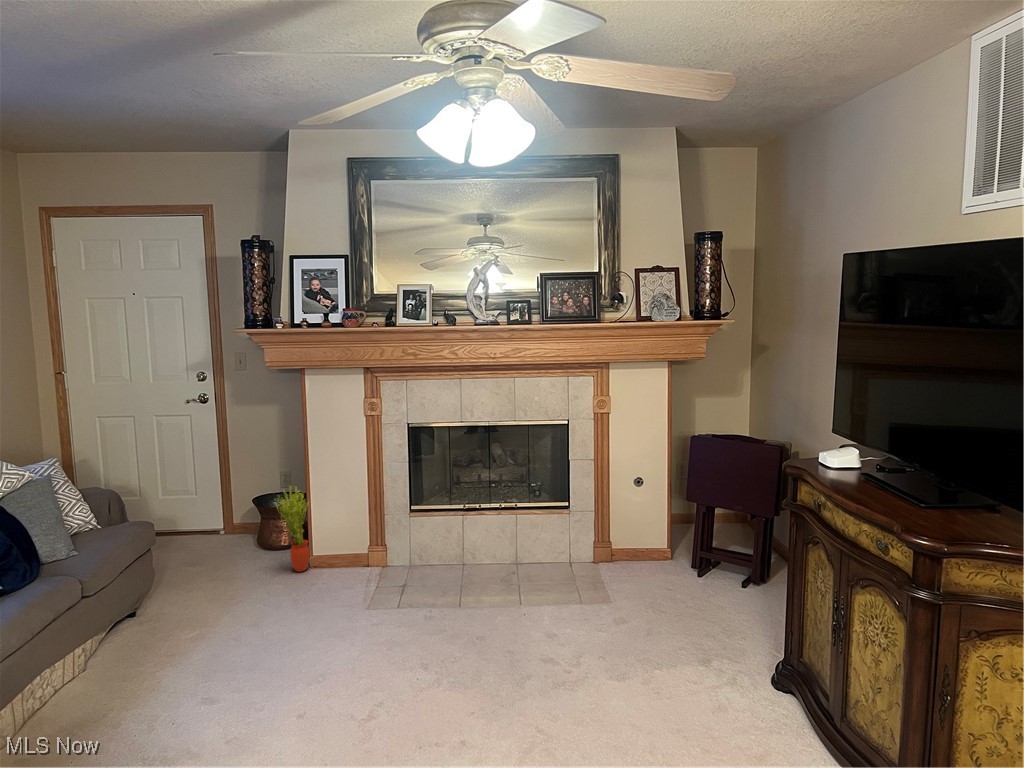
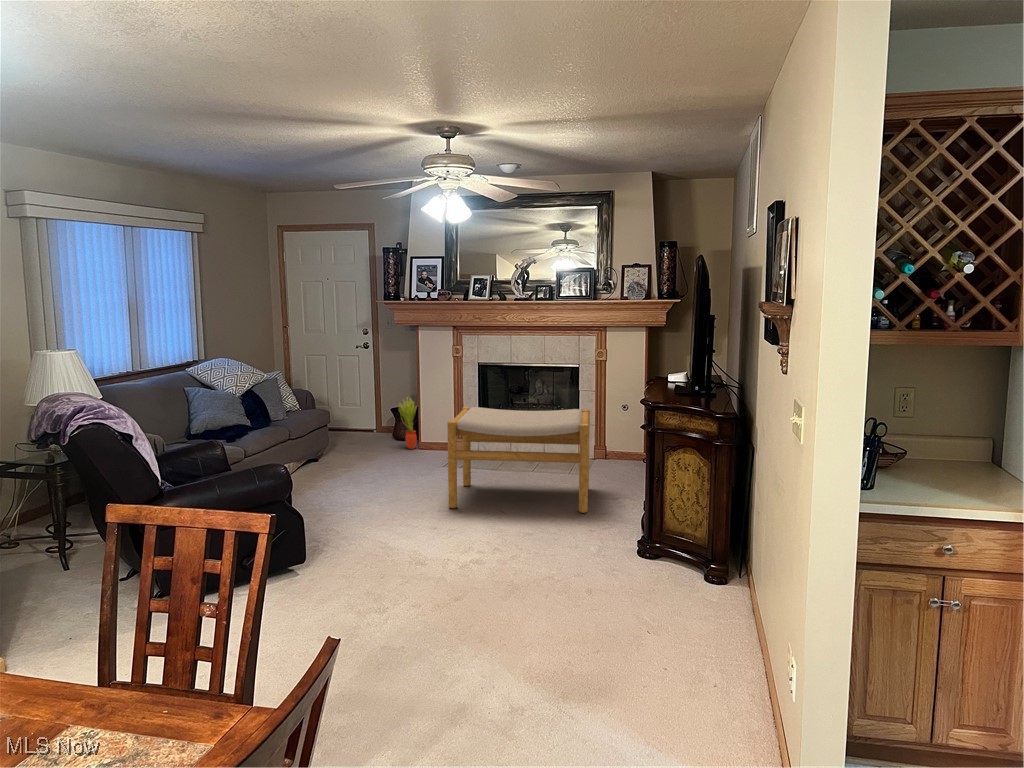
footstool: none [429,510,697,735] -> present [447,407,590,513]

